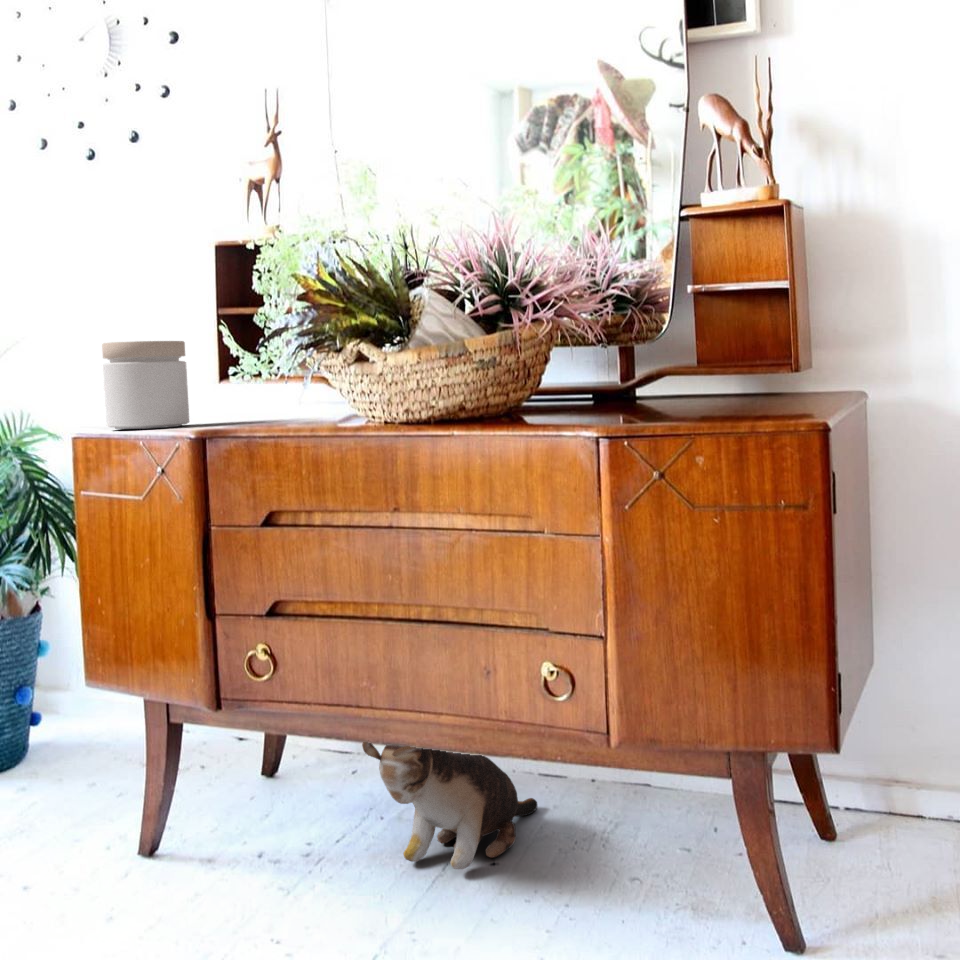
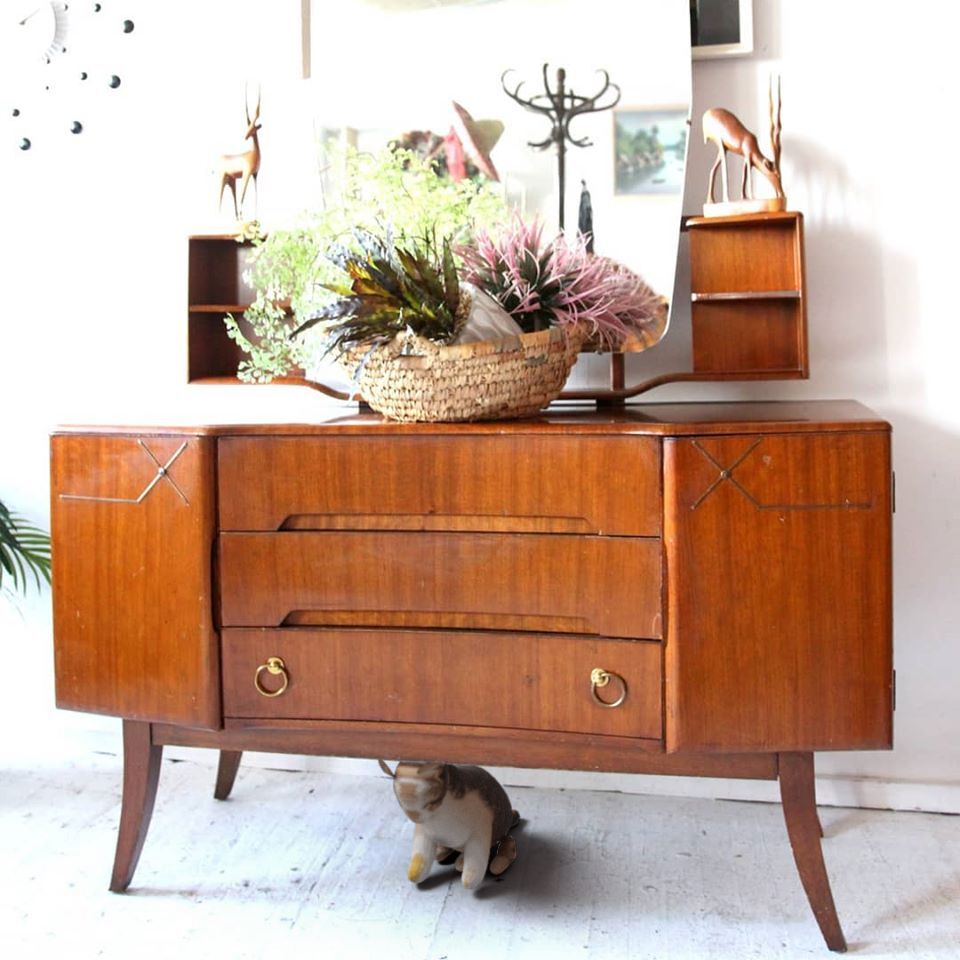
jar: present [102,341,189,429] -> none [83,325,177,421]

